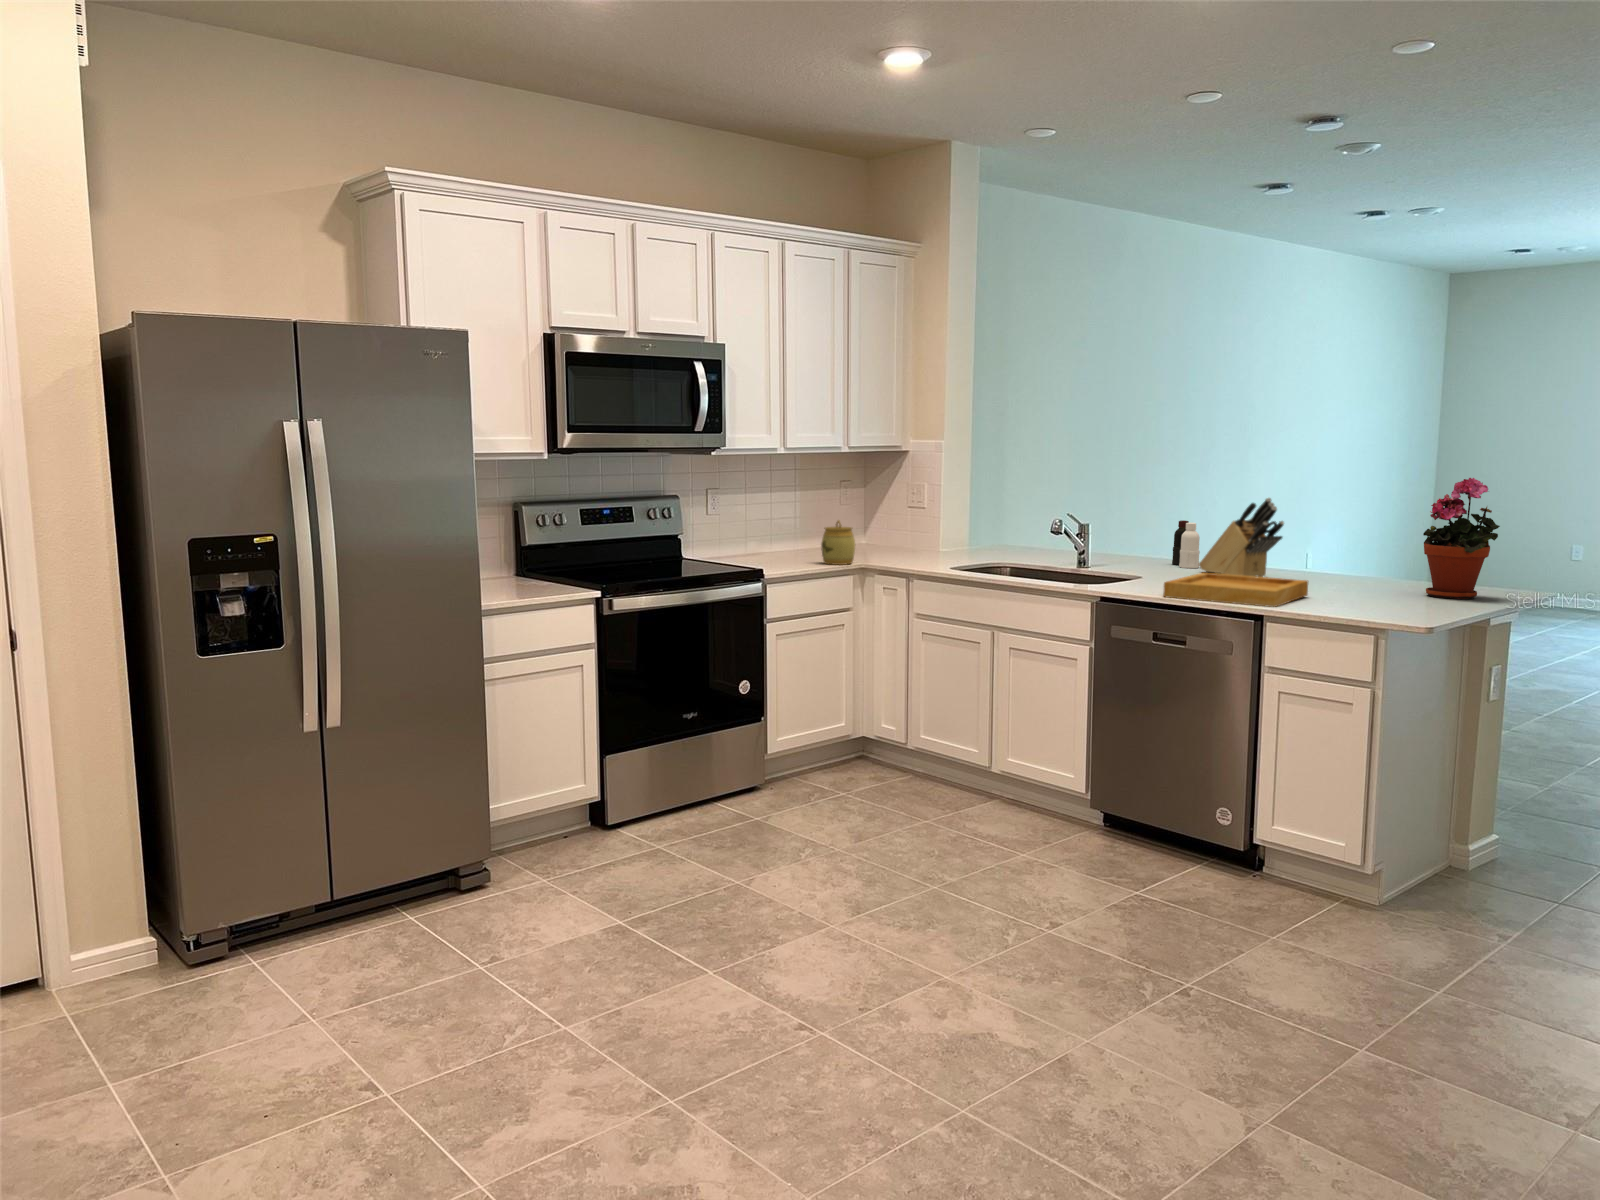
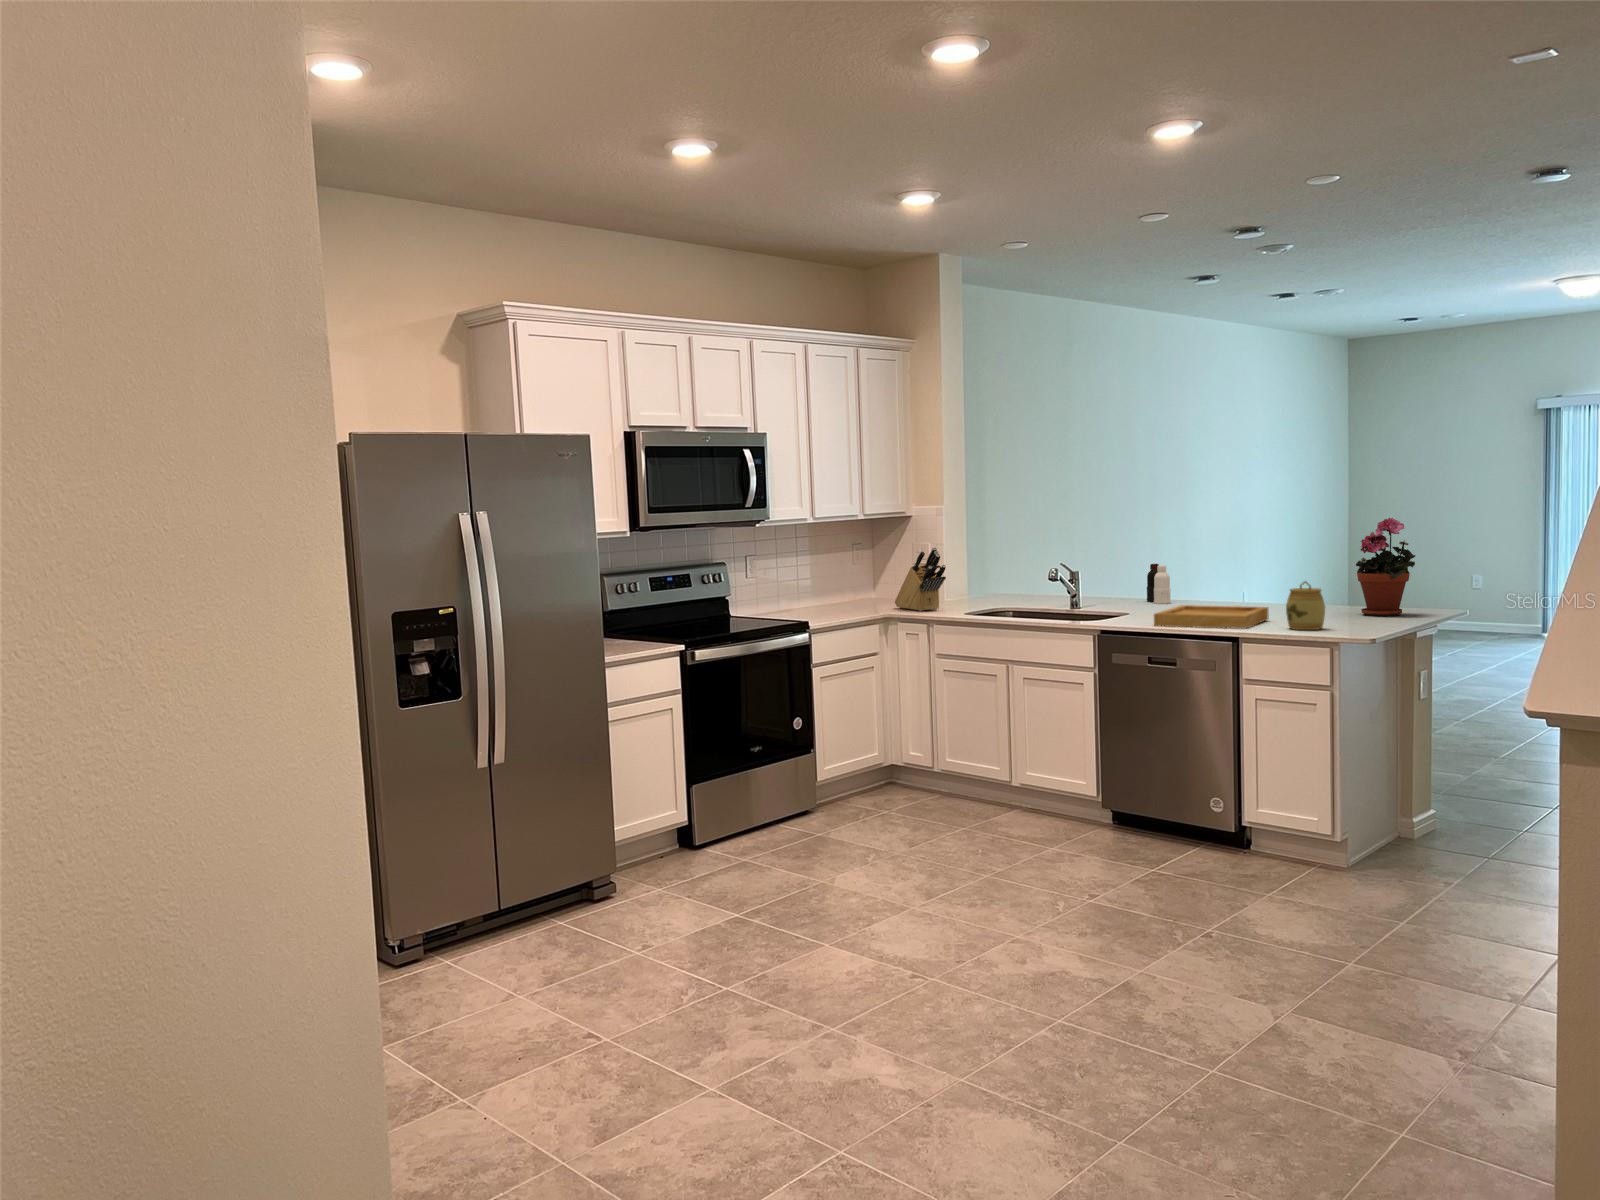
knife block: present [1199,498,1284,577] -> present [895,547,946,611]
jar: present [821,521,855,565] -> present [1286,581,1325,630]

